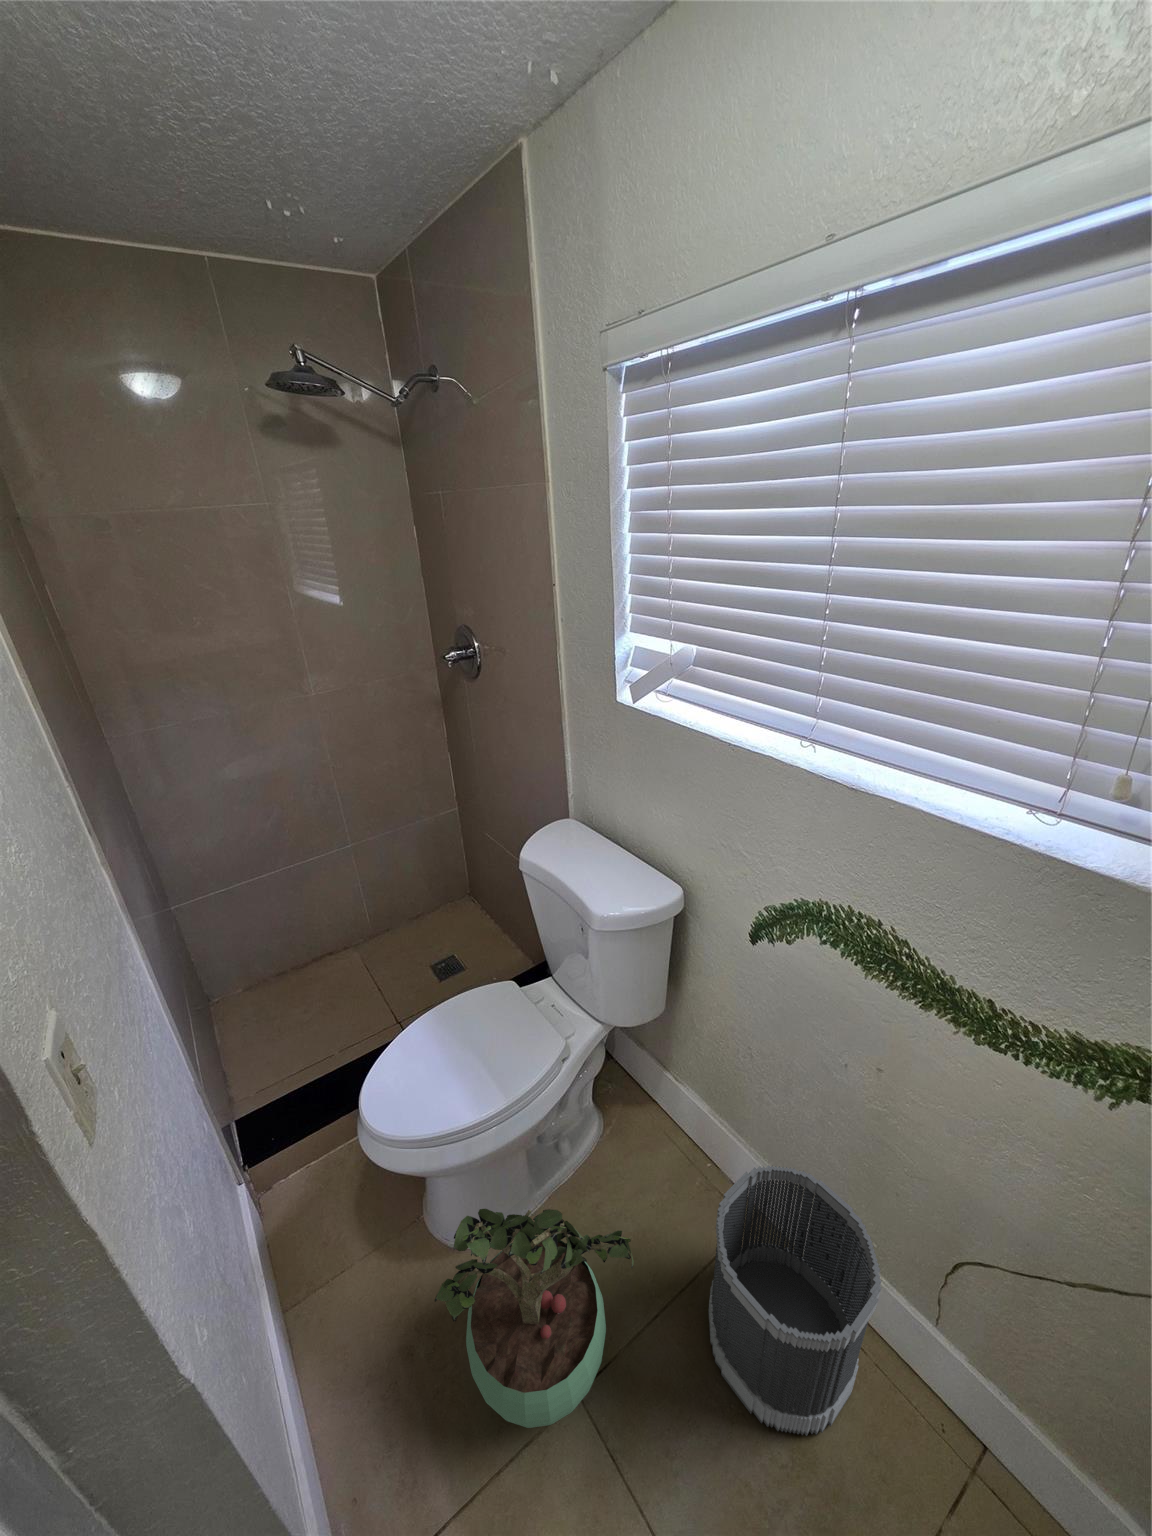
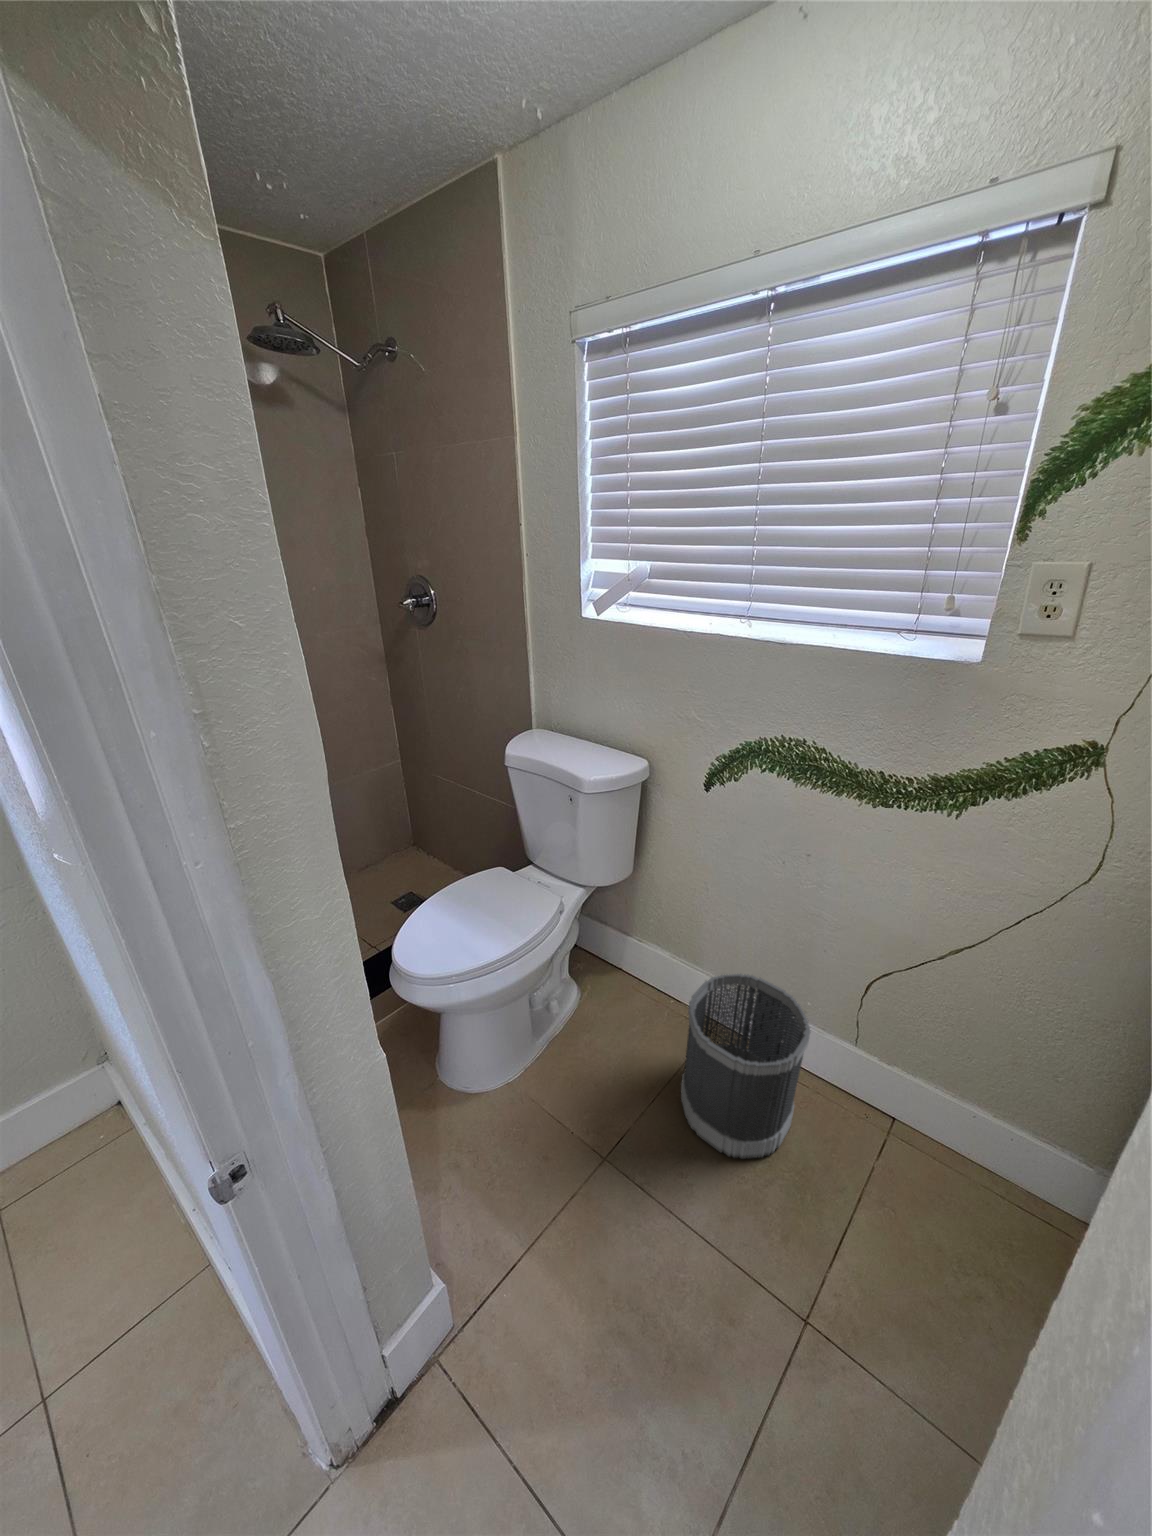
potted plant: present [435,1209,634,1428] -> none [479,995,638,1185]

